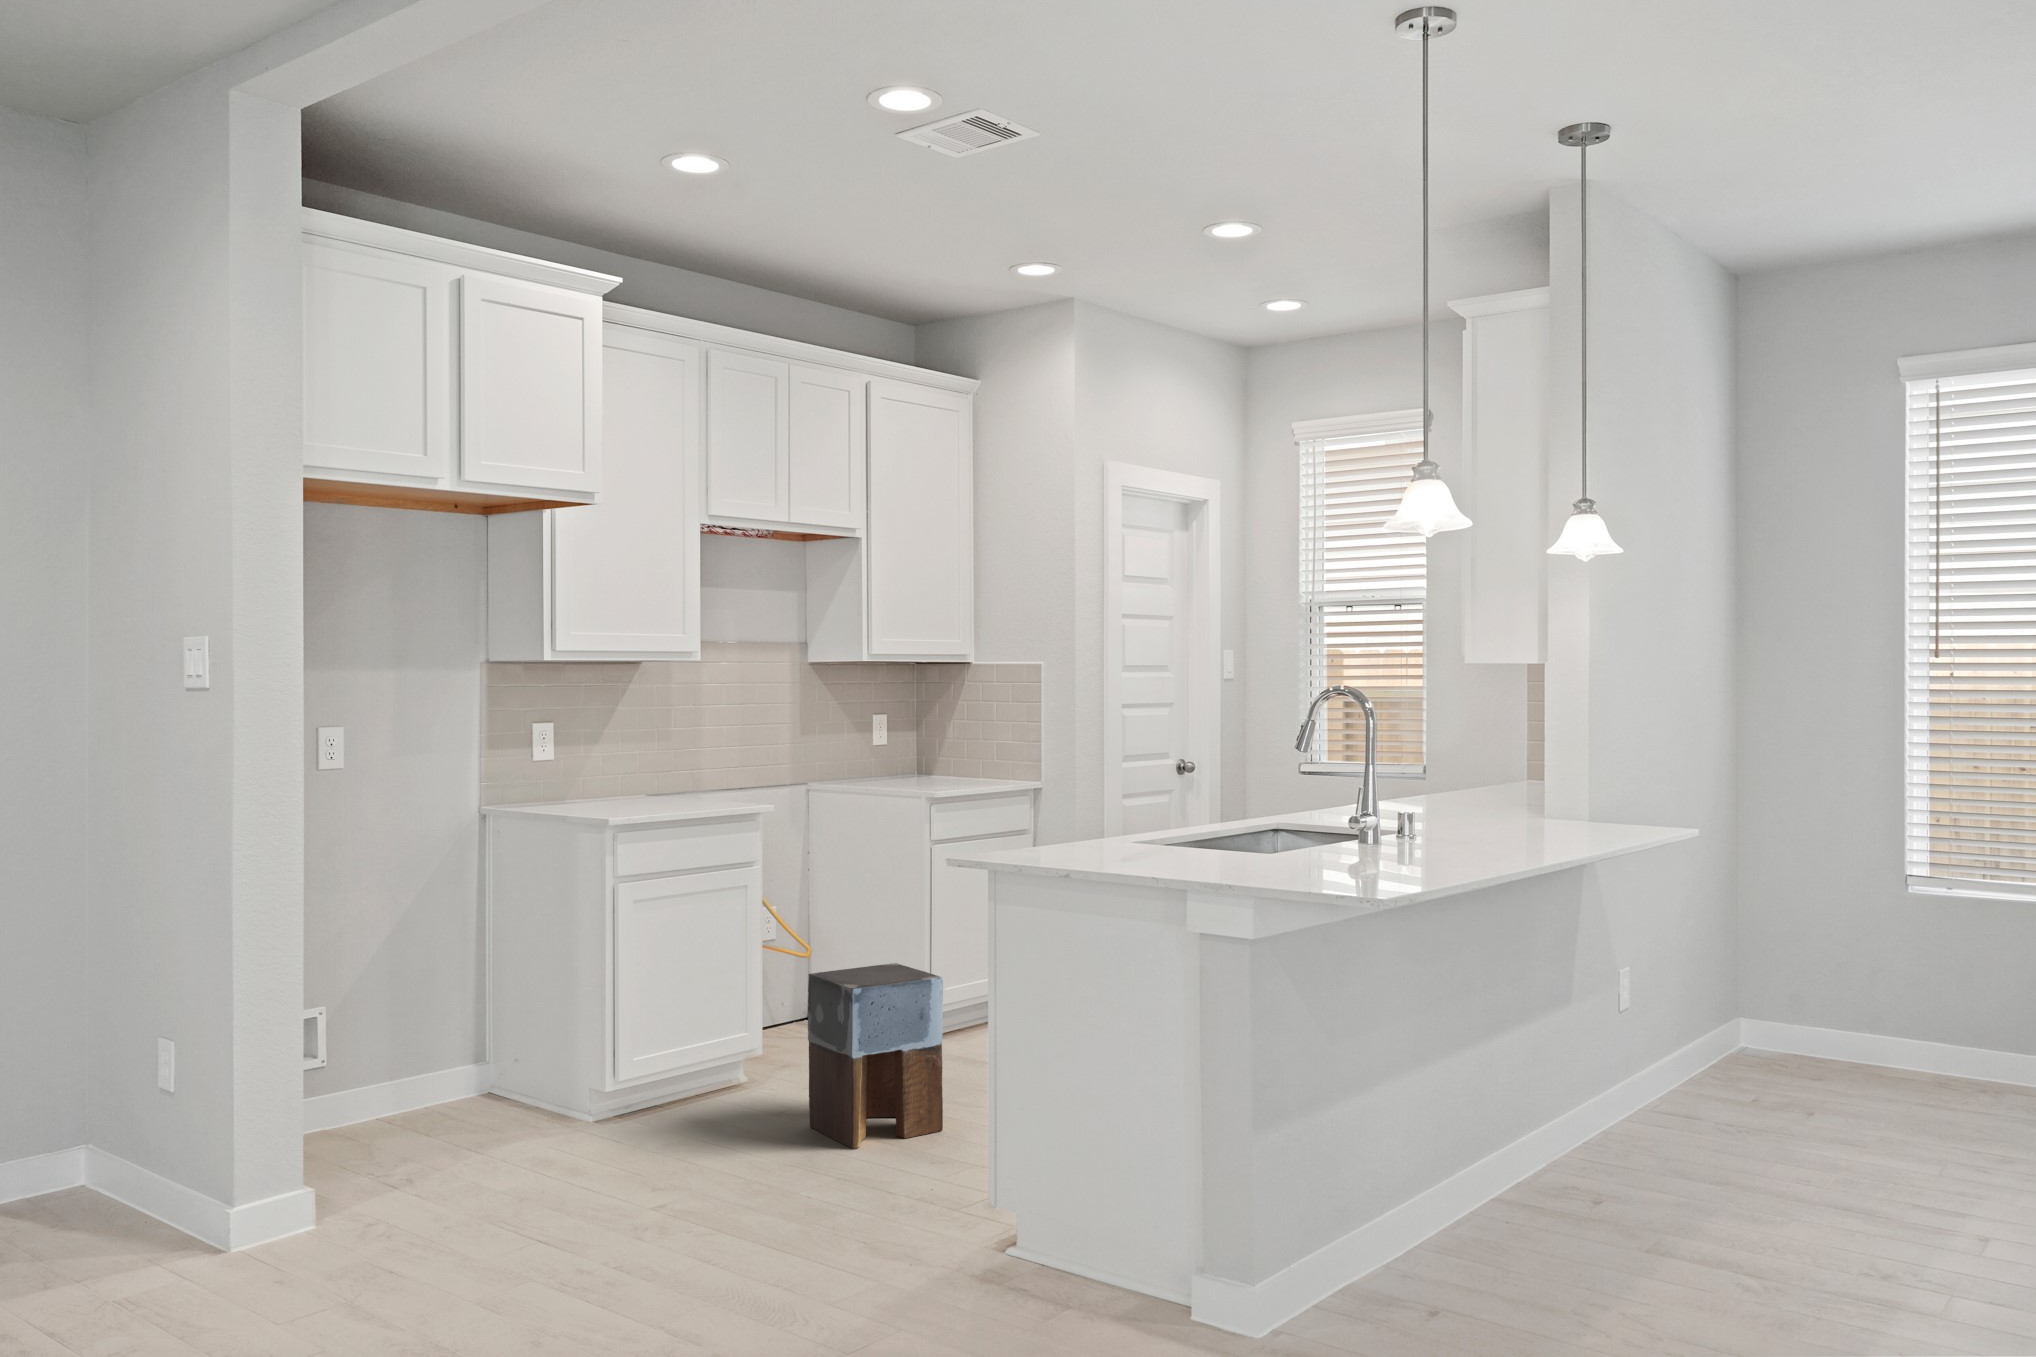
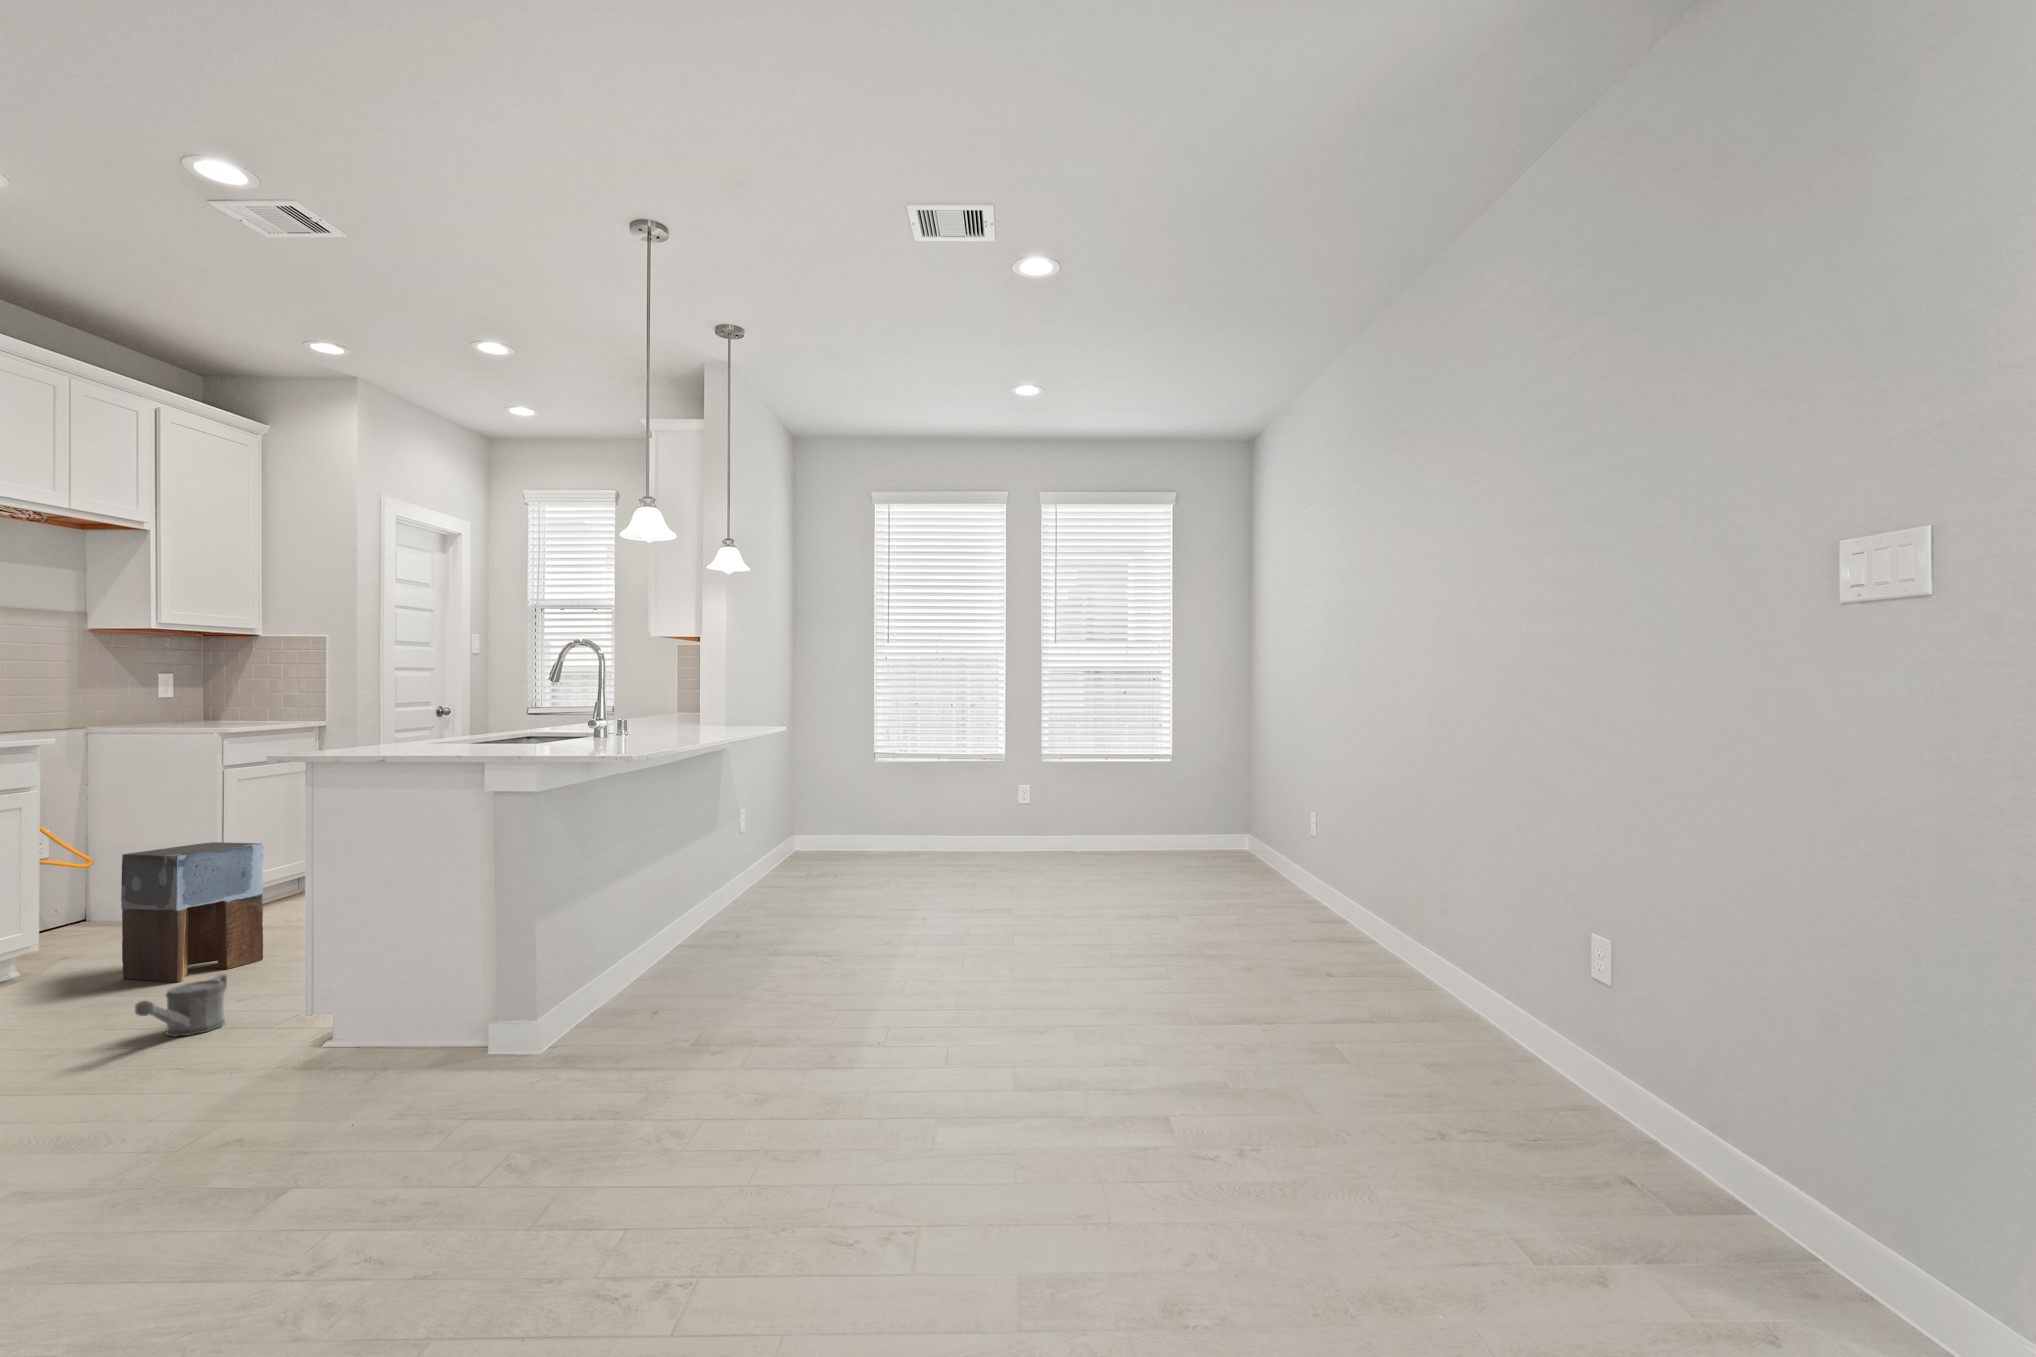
watering can: none [778,1174,880,1256] -> present [135,974,227,1037]

